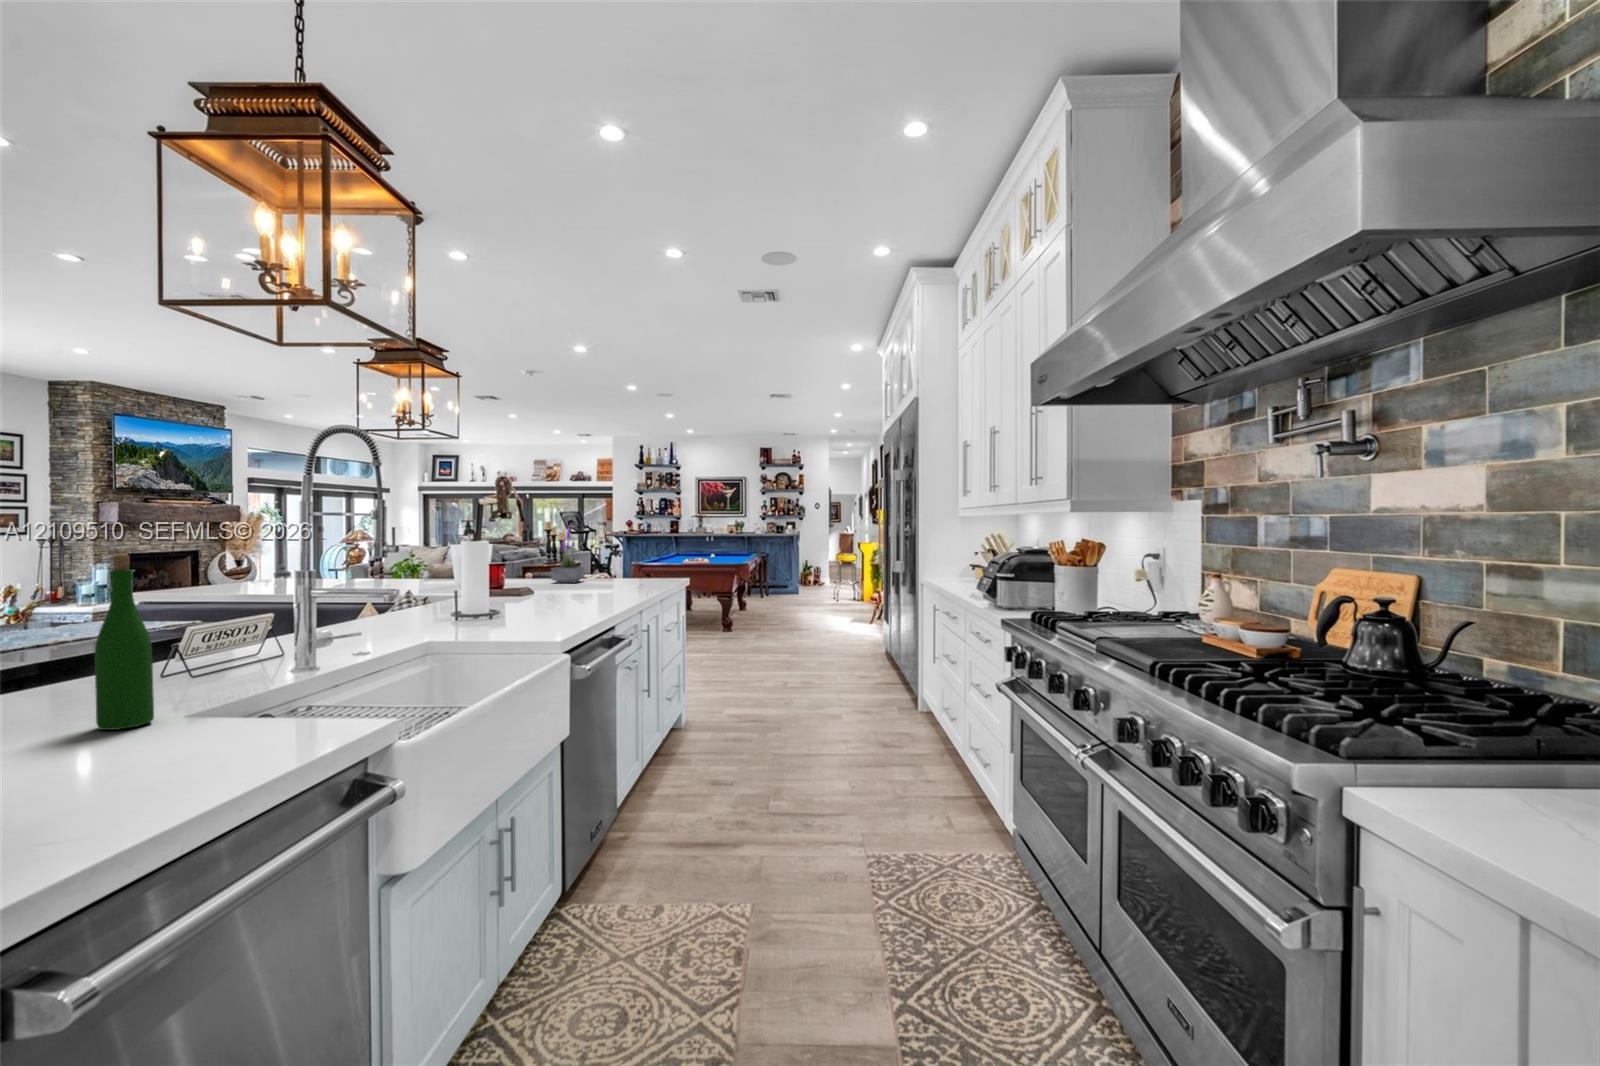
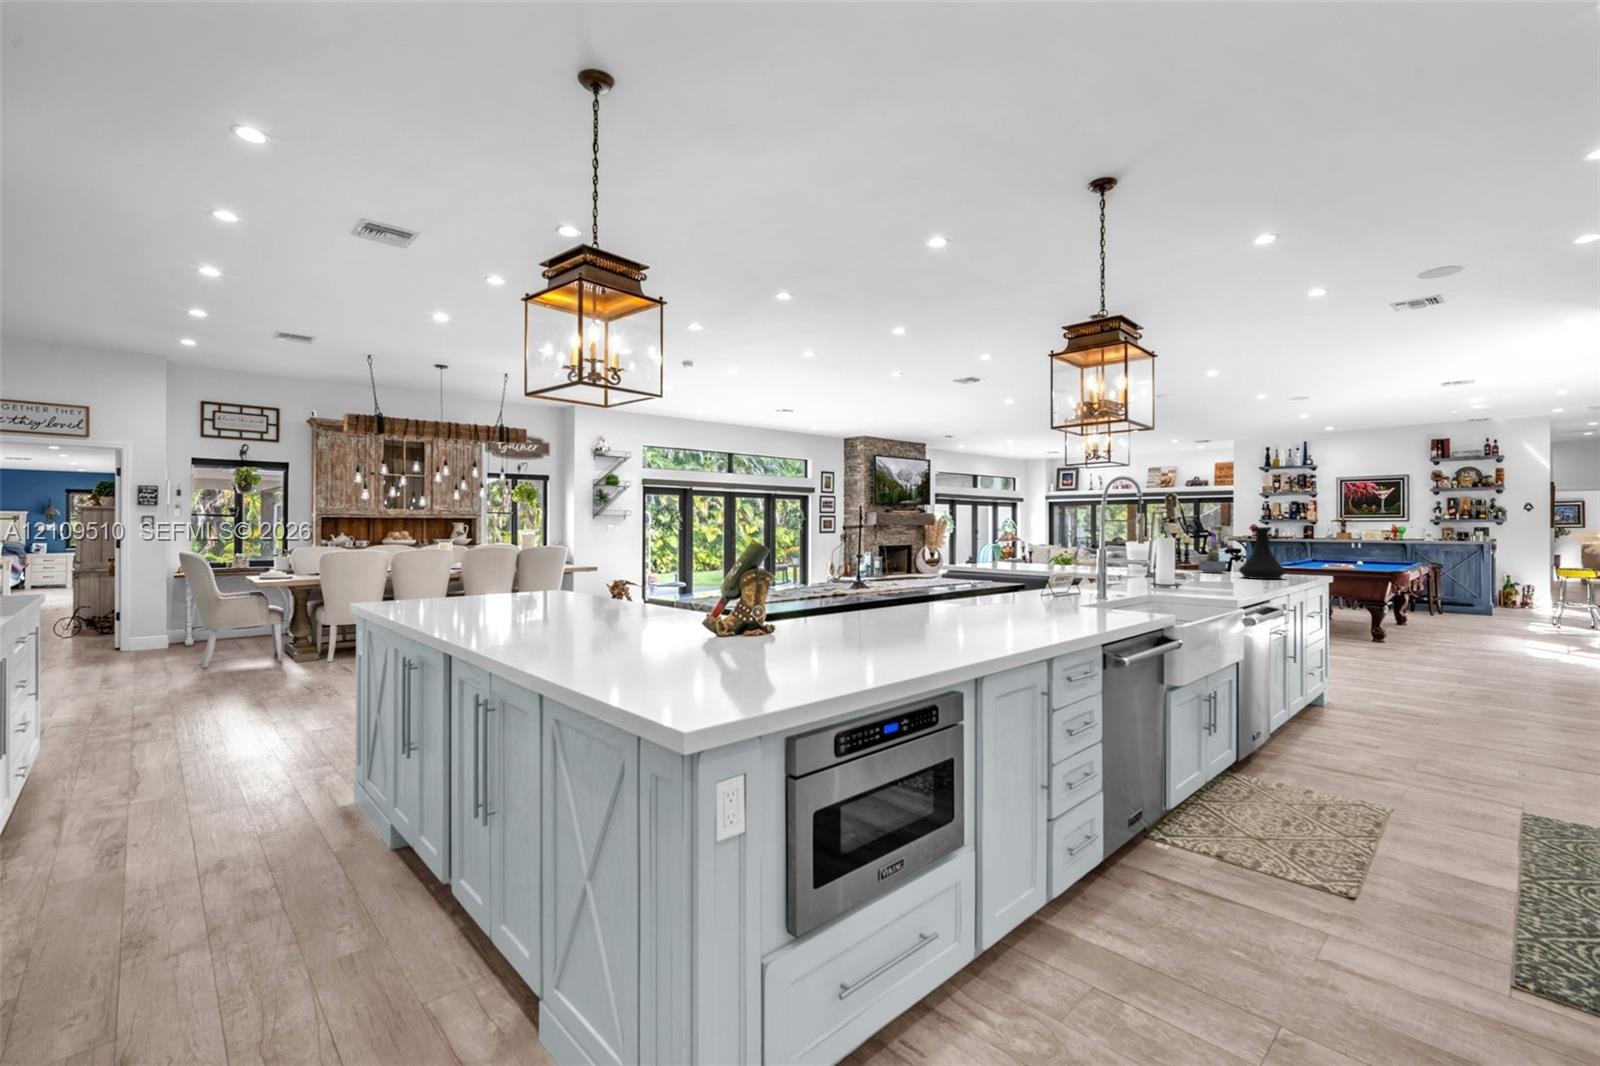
vase: none [594,525,645,591] -> present [1239,527,1286,579]
wine bottle: present [95,554,154,730] -> none [1050,535,1069,604]

